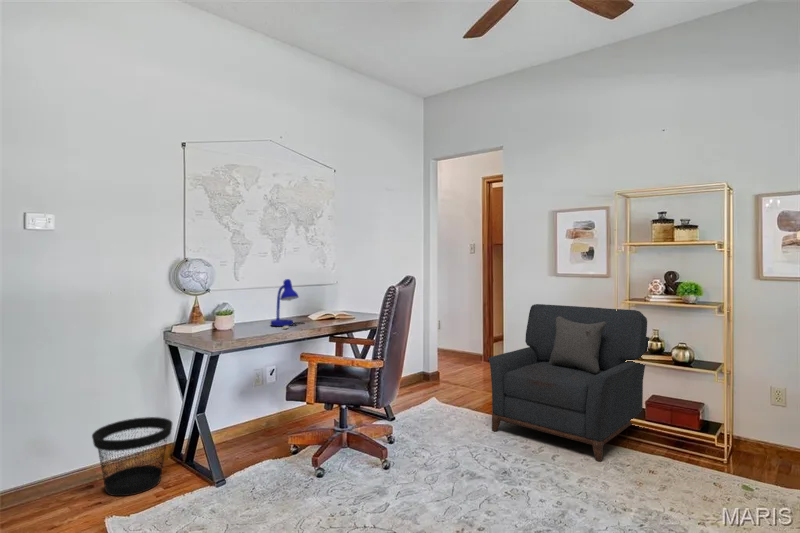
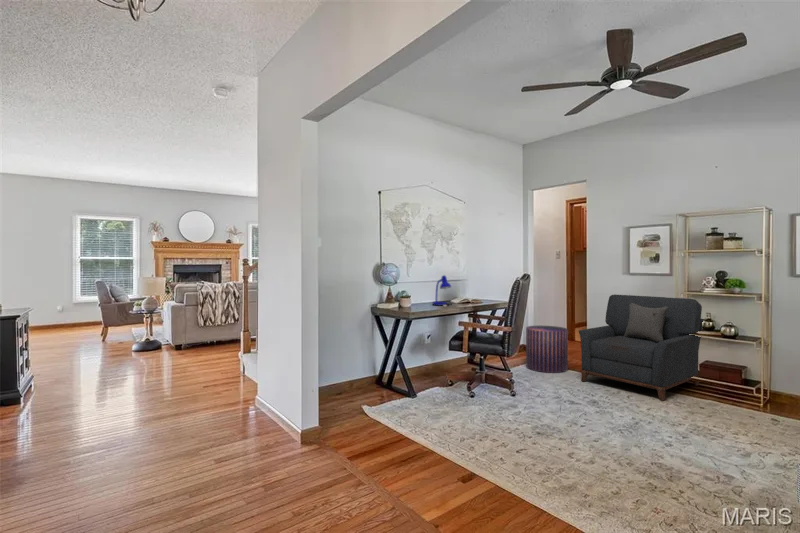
pouf: none [421,348,477,417] -> present [526,326,568,373]
wastebasket: present [92,417,172,496] -> none [342,358,383,399]

